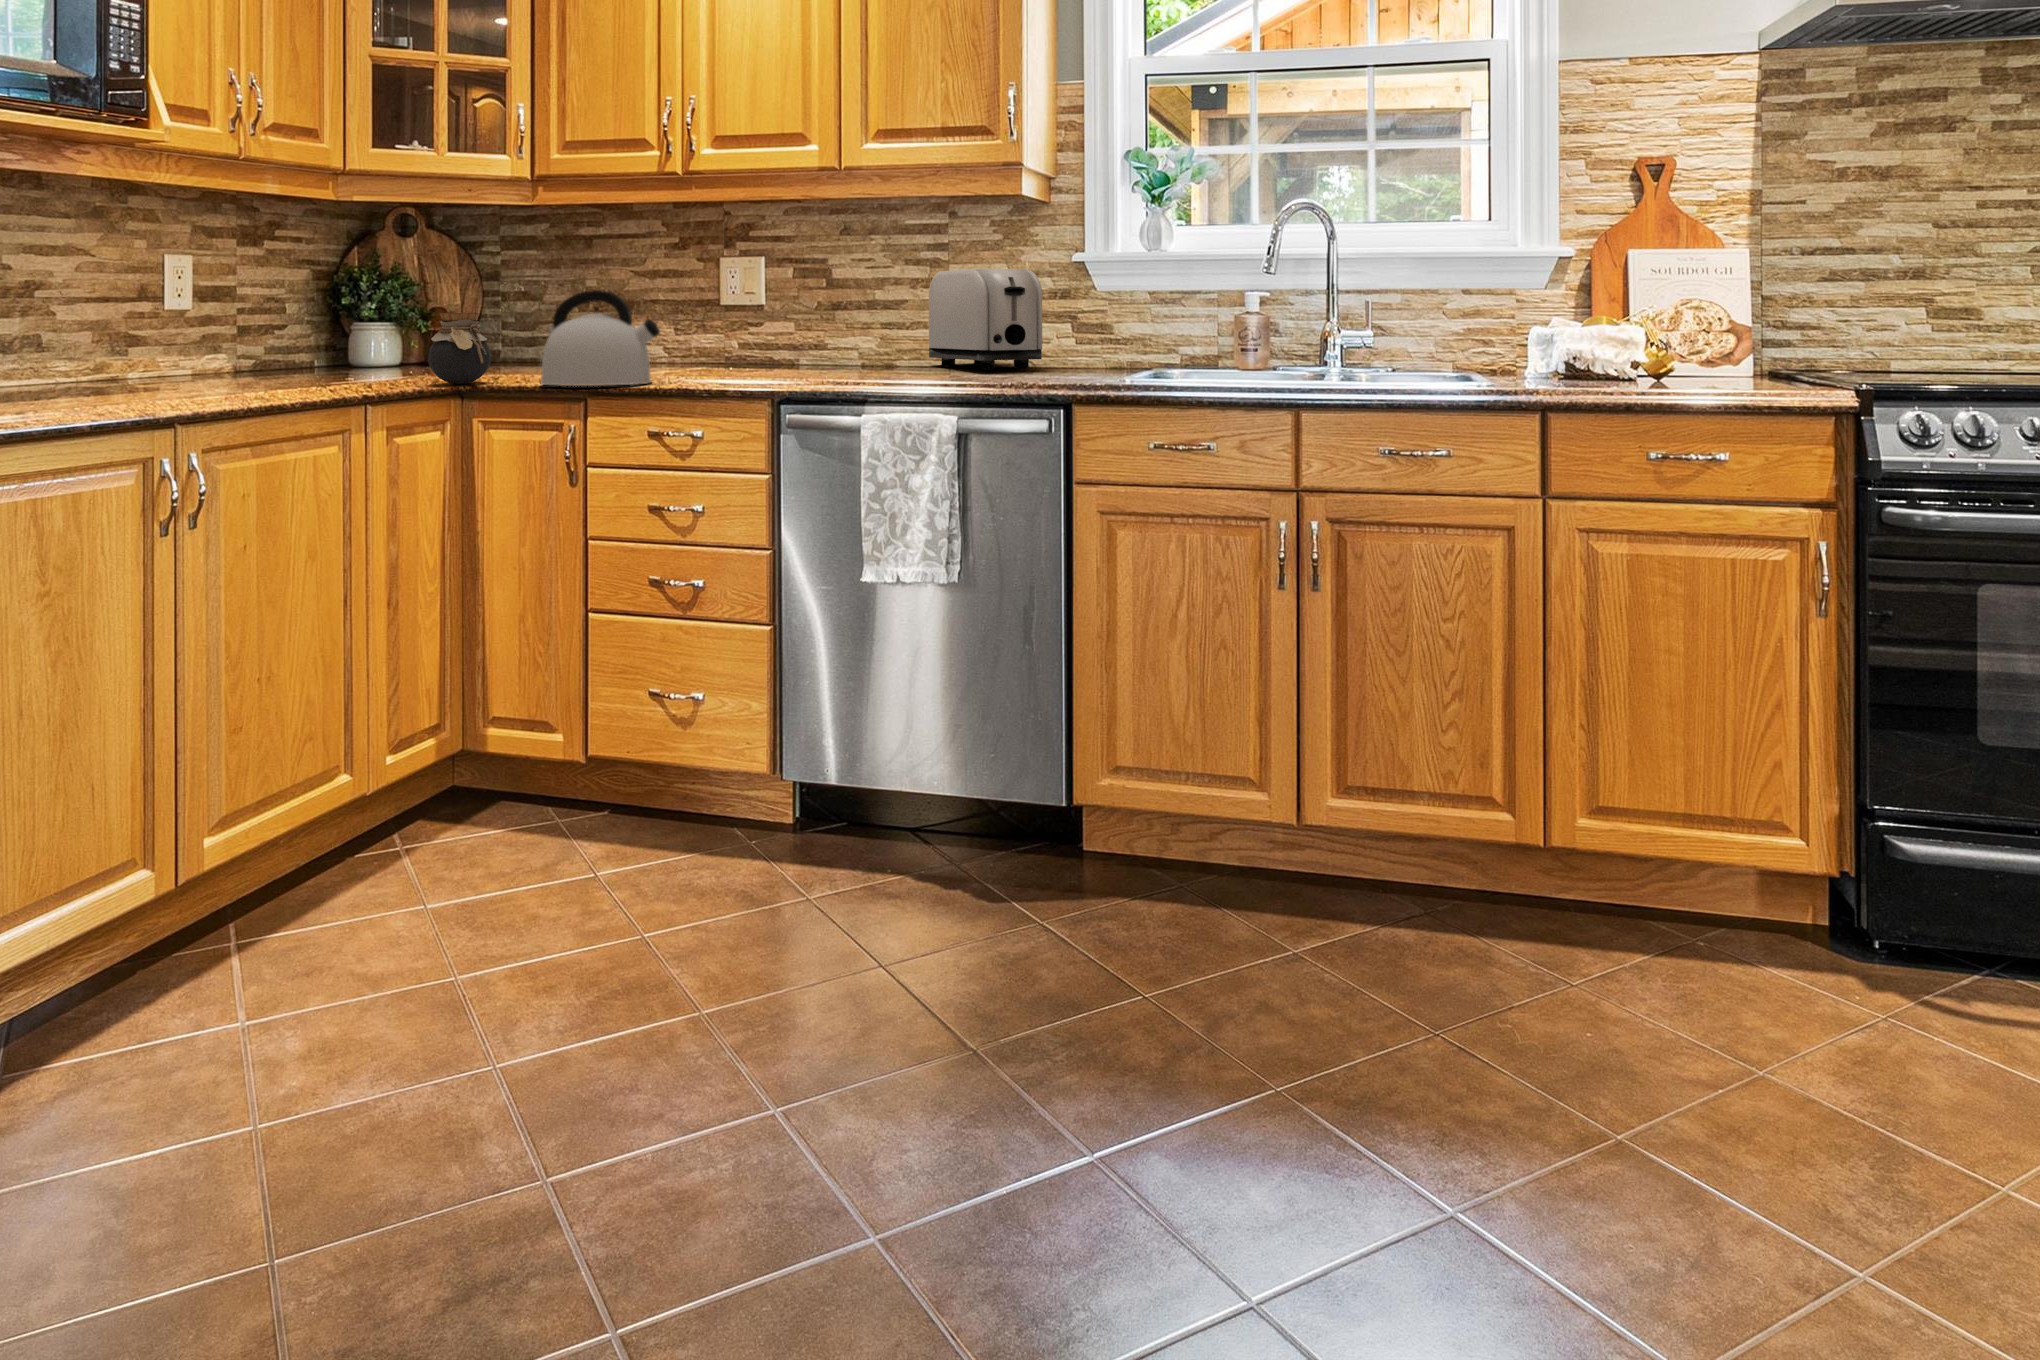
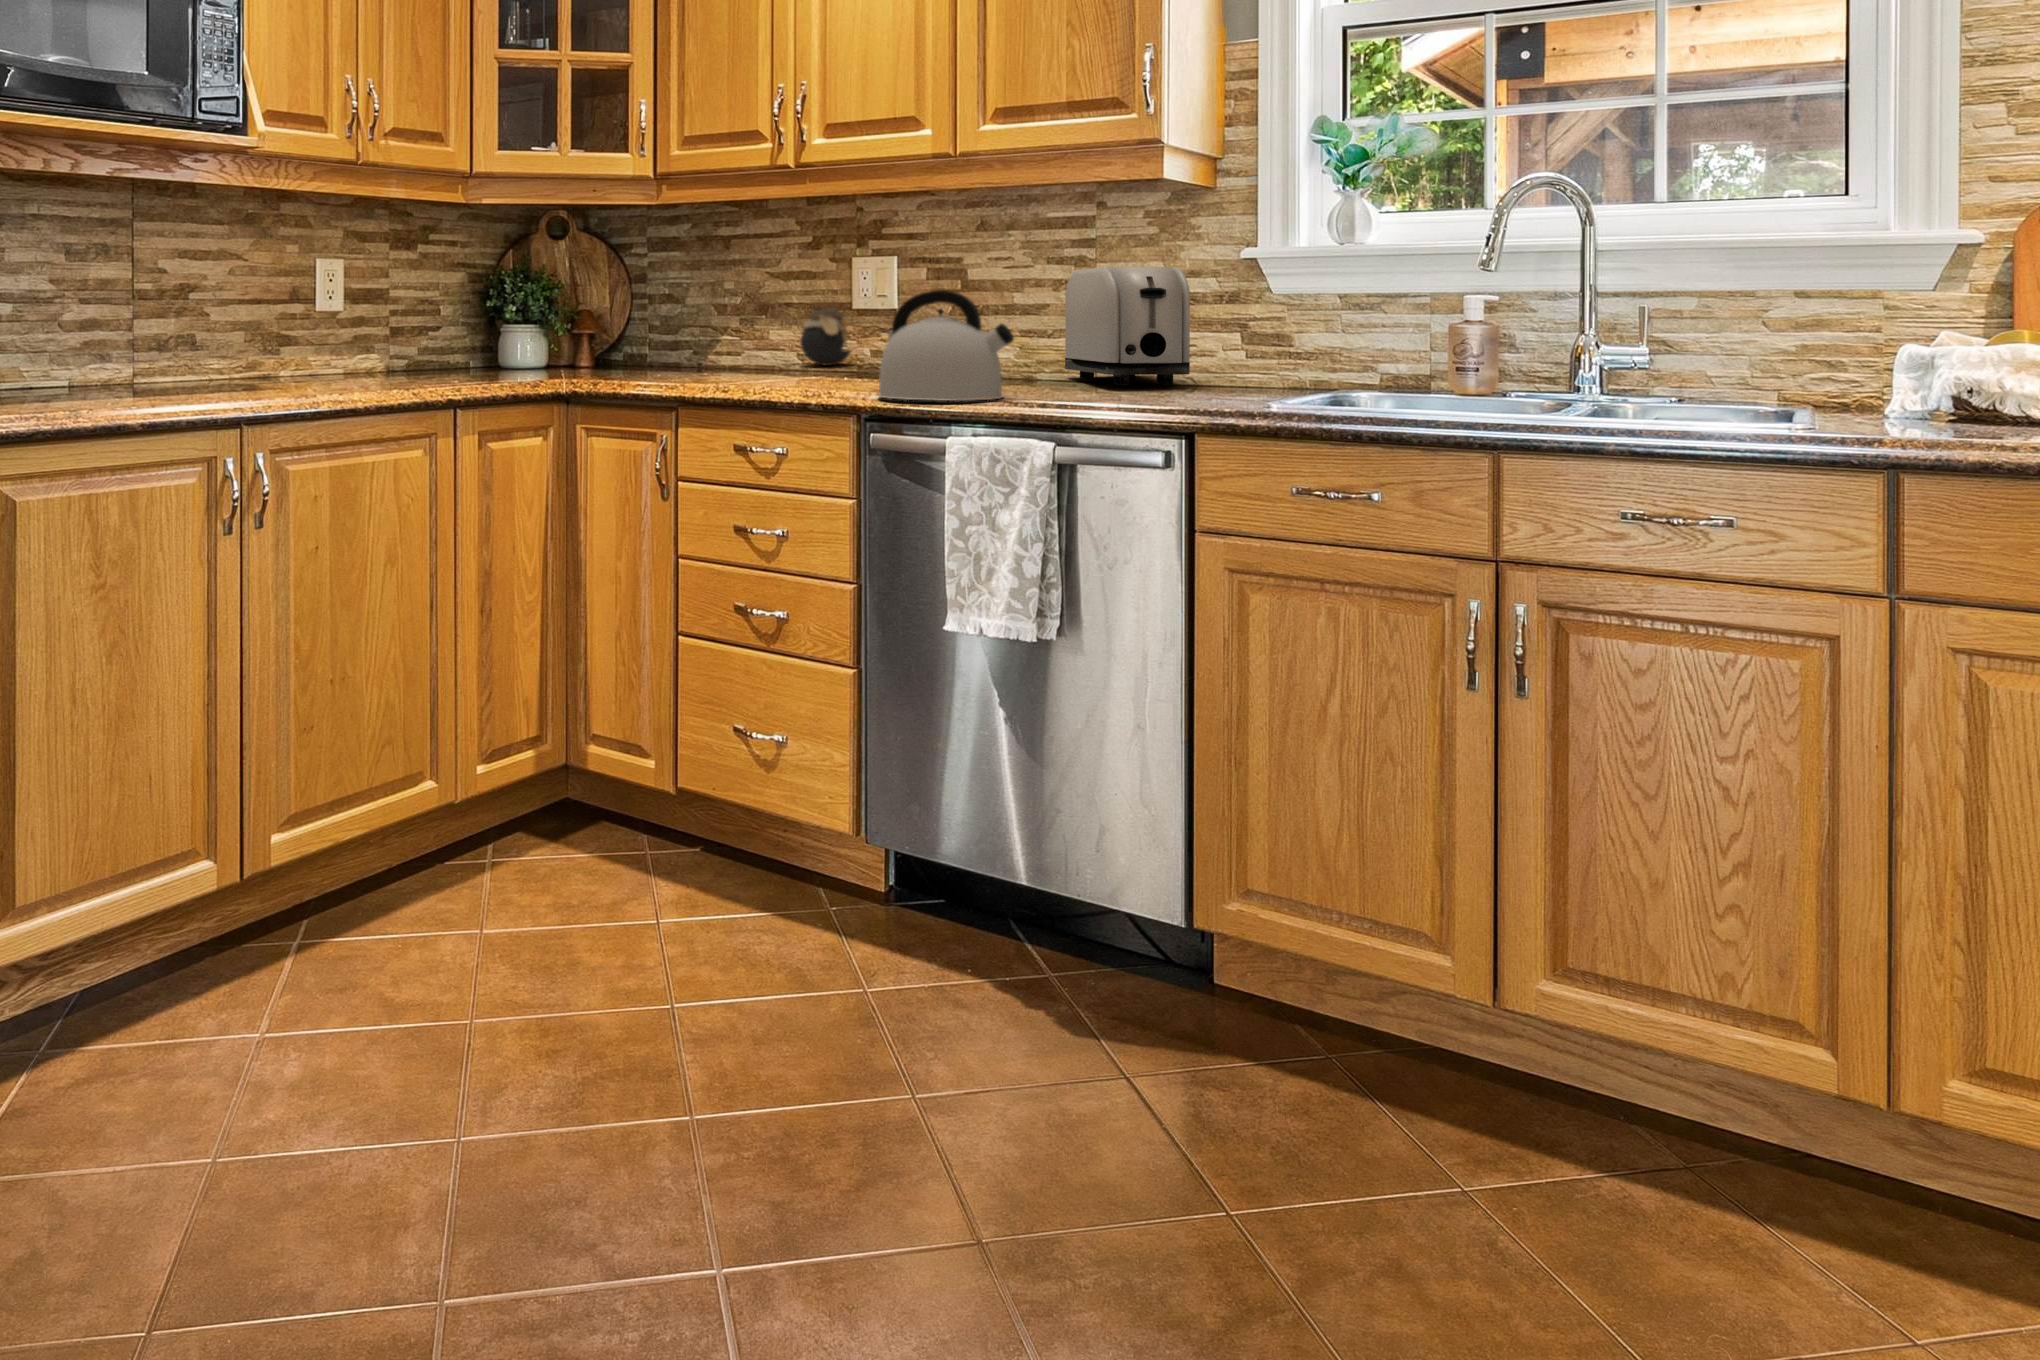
kettle: present [541,290,660,386] -> present [878,290,1014,401]
jar: present [428,313,491,384] -> present [800,302,853,365]

